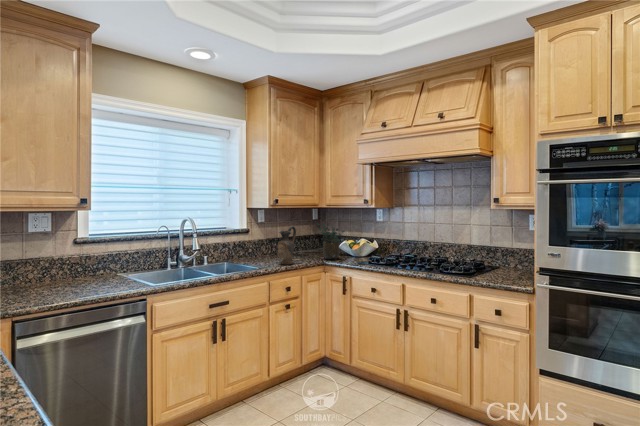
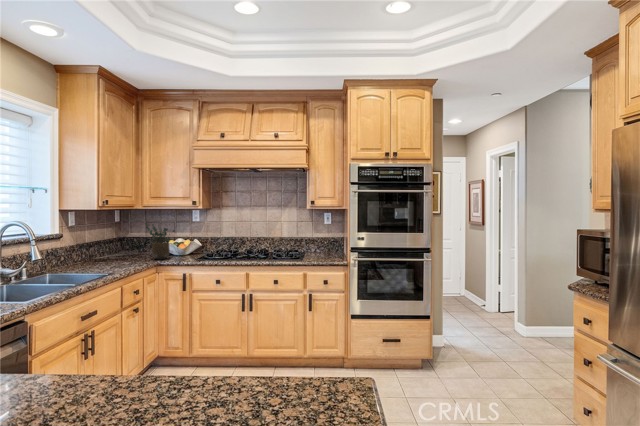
ceramic pitcher: present [278,226,296,264] -> none [112,226,131,267]

